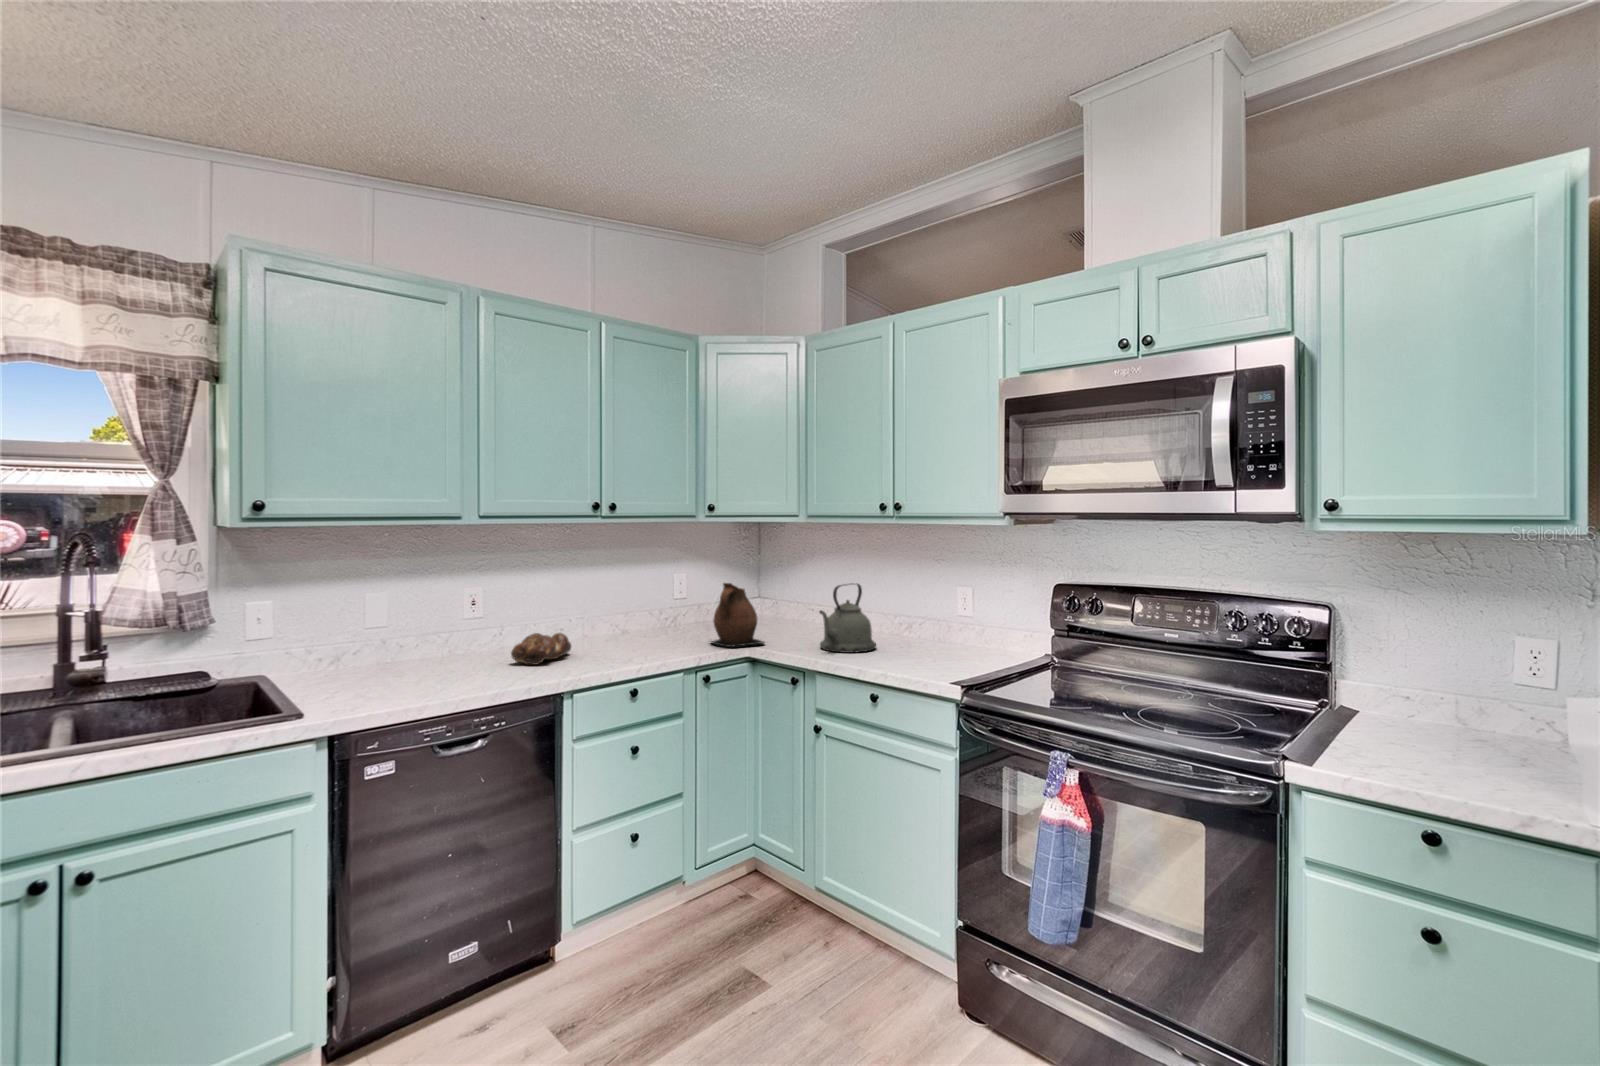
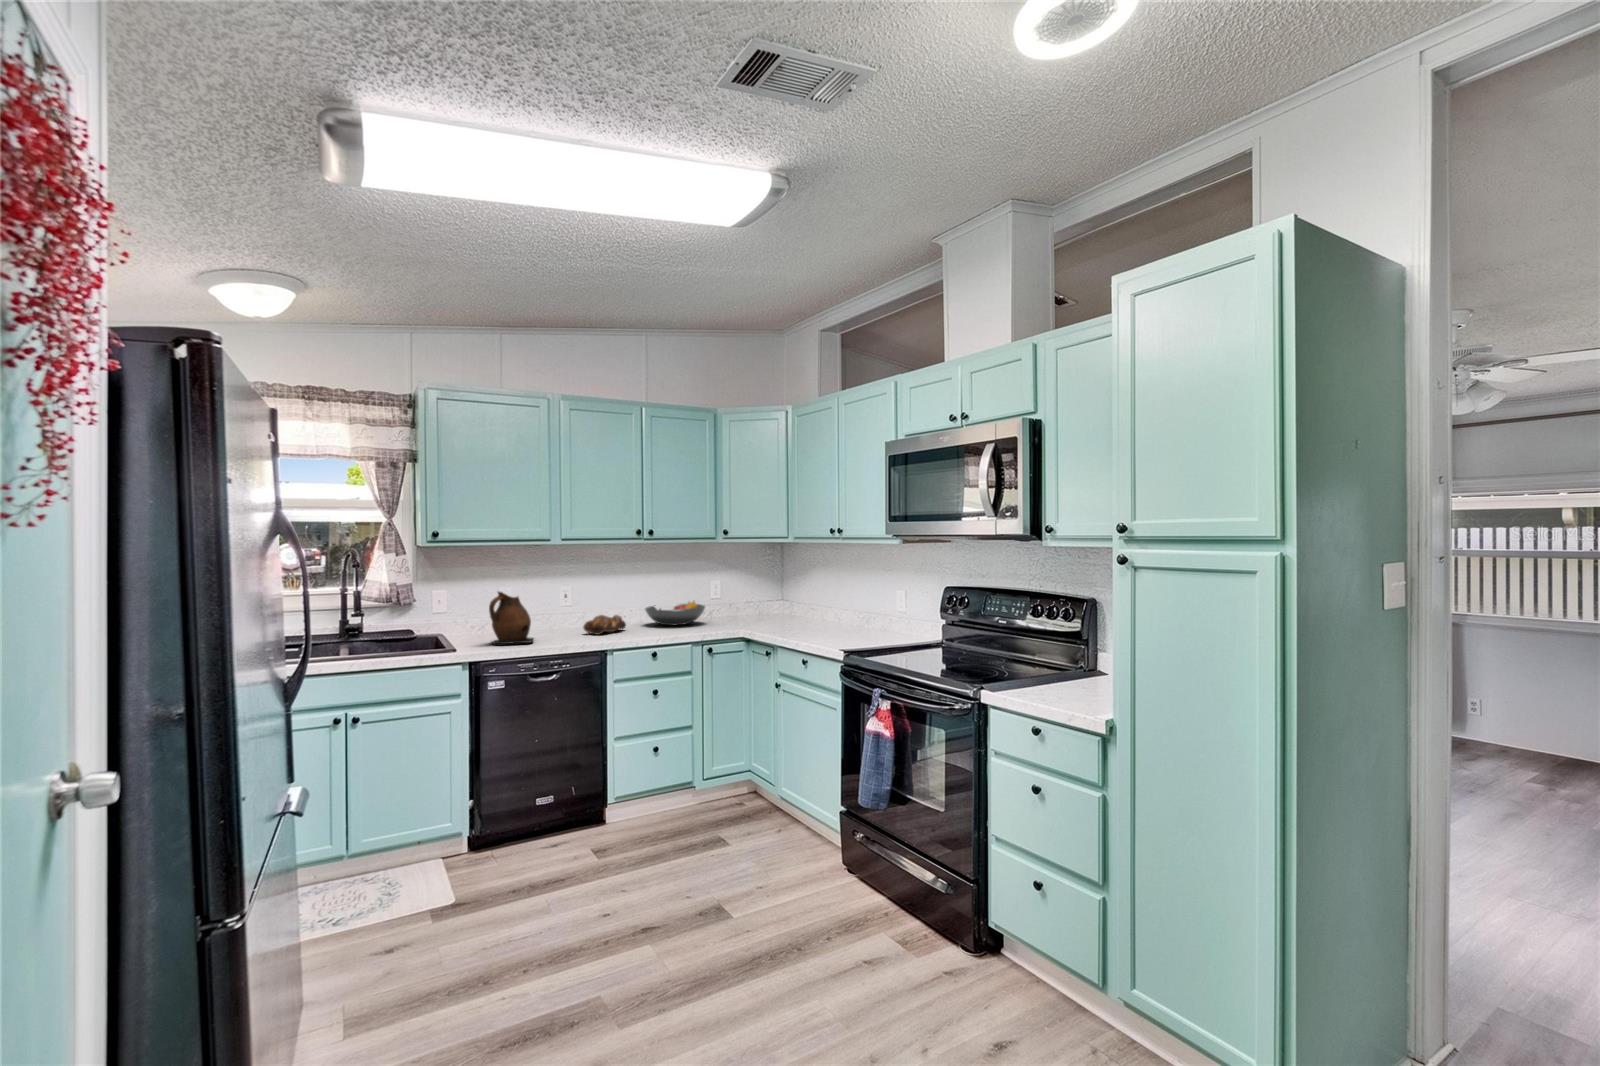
ceramic pitcher: present [711,583,764,647] -> present [489,592,533,644]
kettle: present [820,583,876,653] -> none [791,583,840,633]
fruit bowl: none [589,607,676,643] -> present [645,601,705,625]

